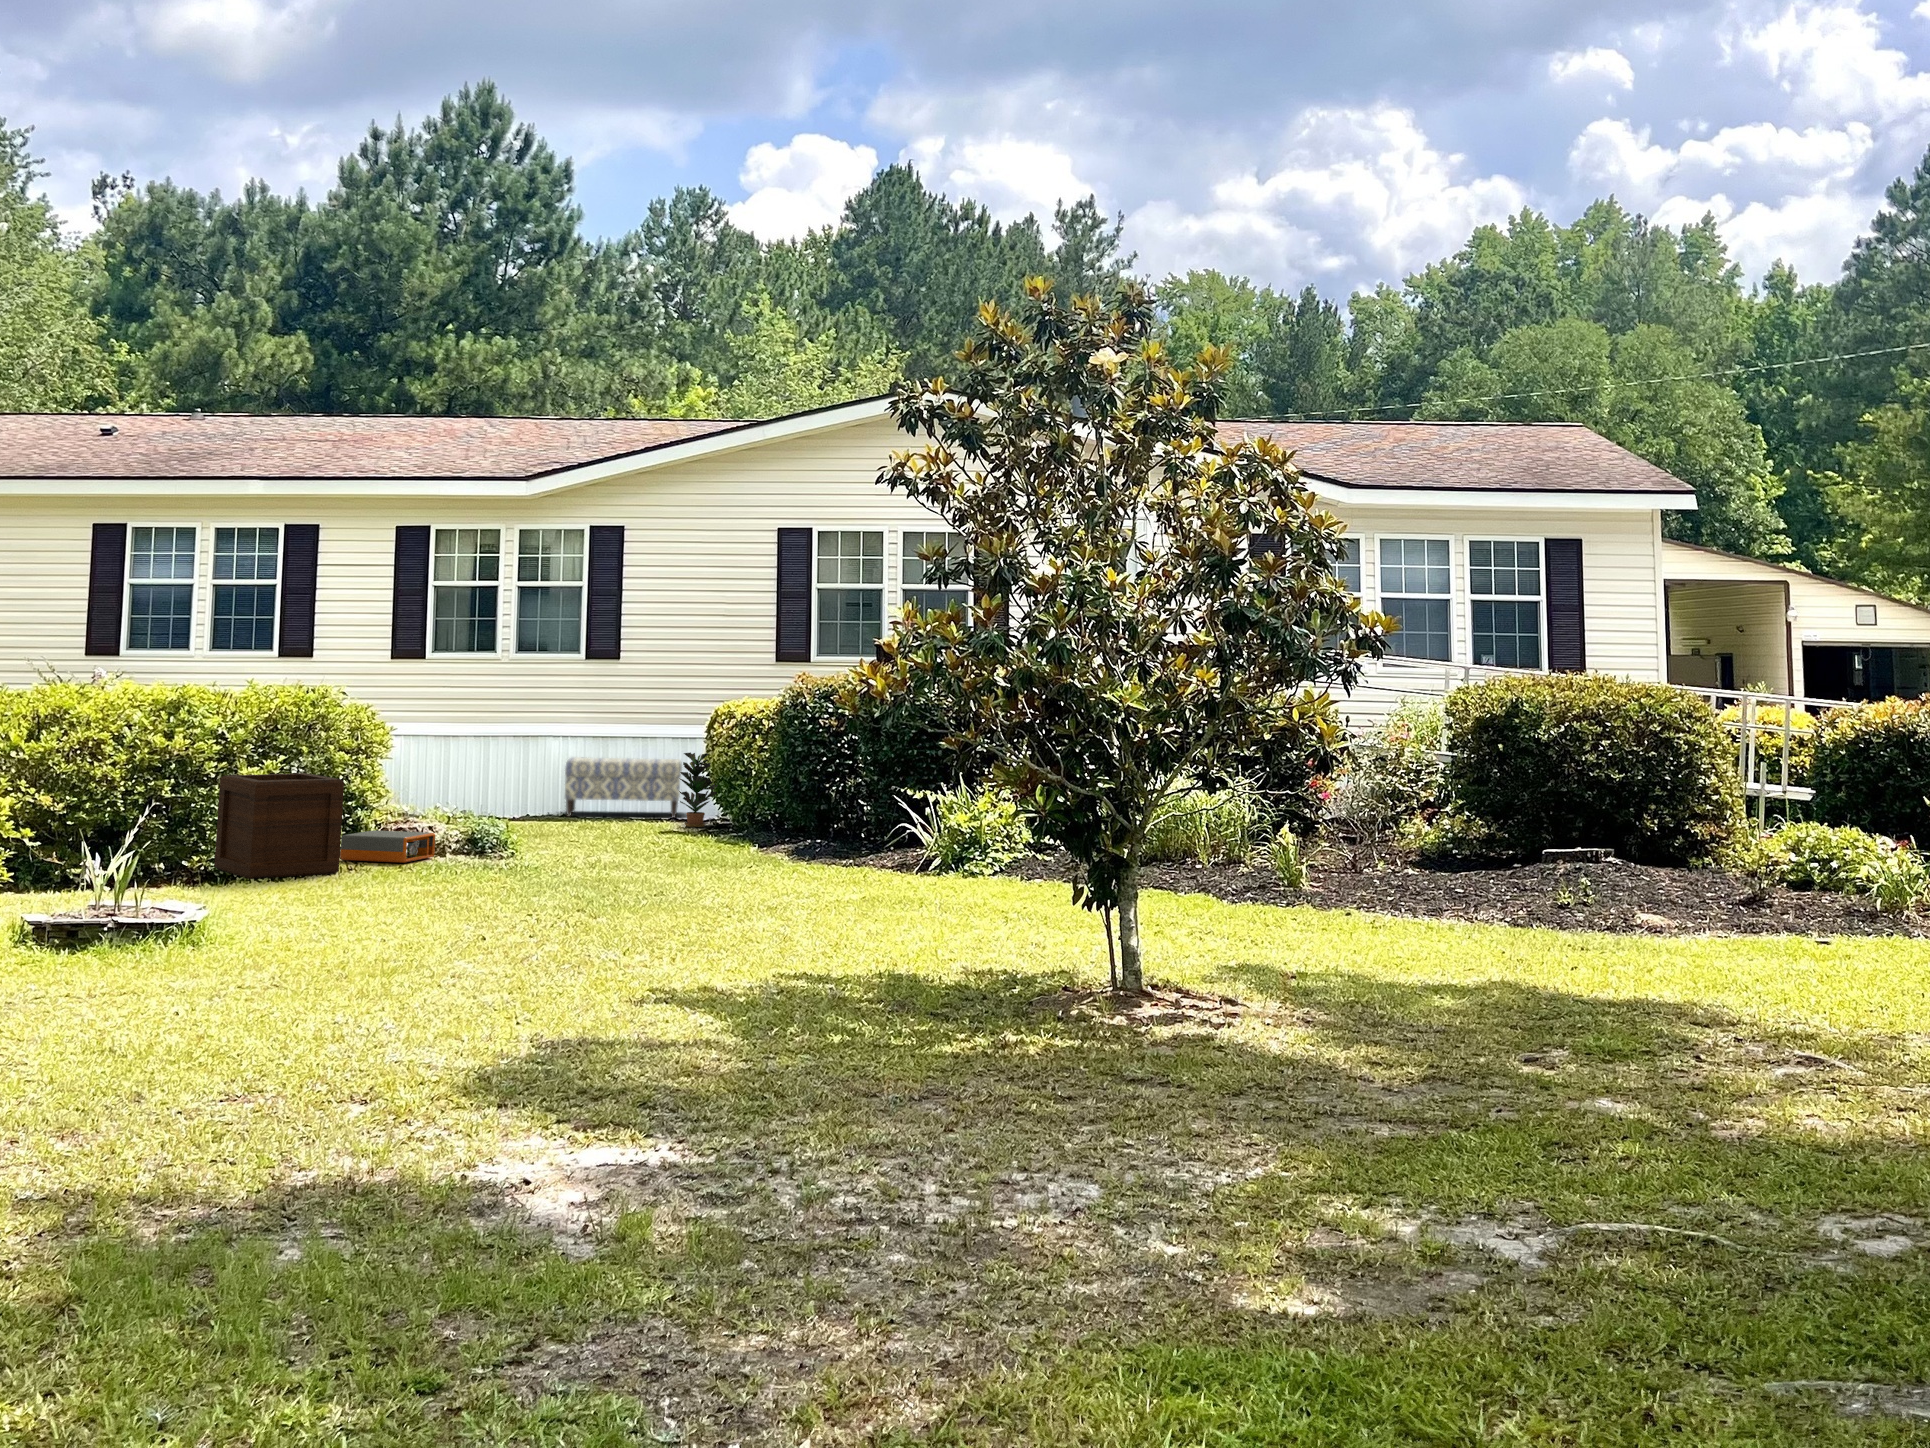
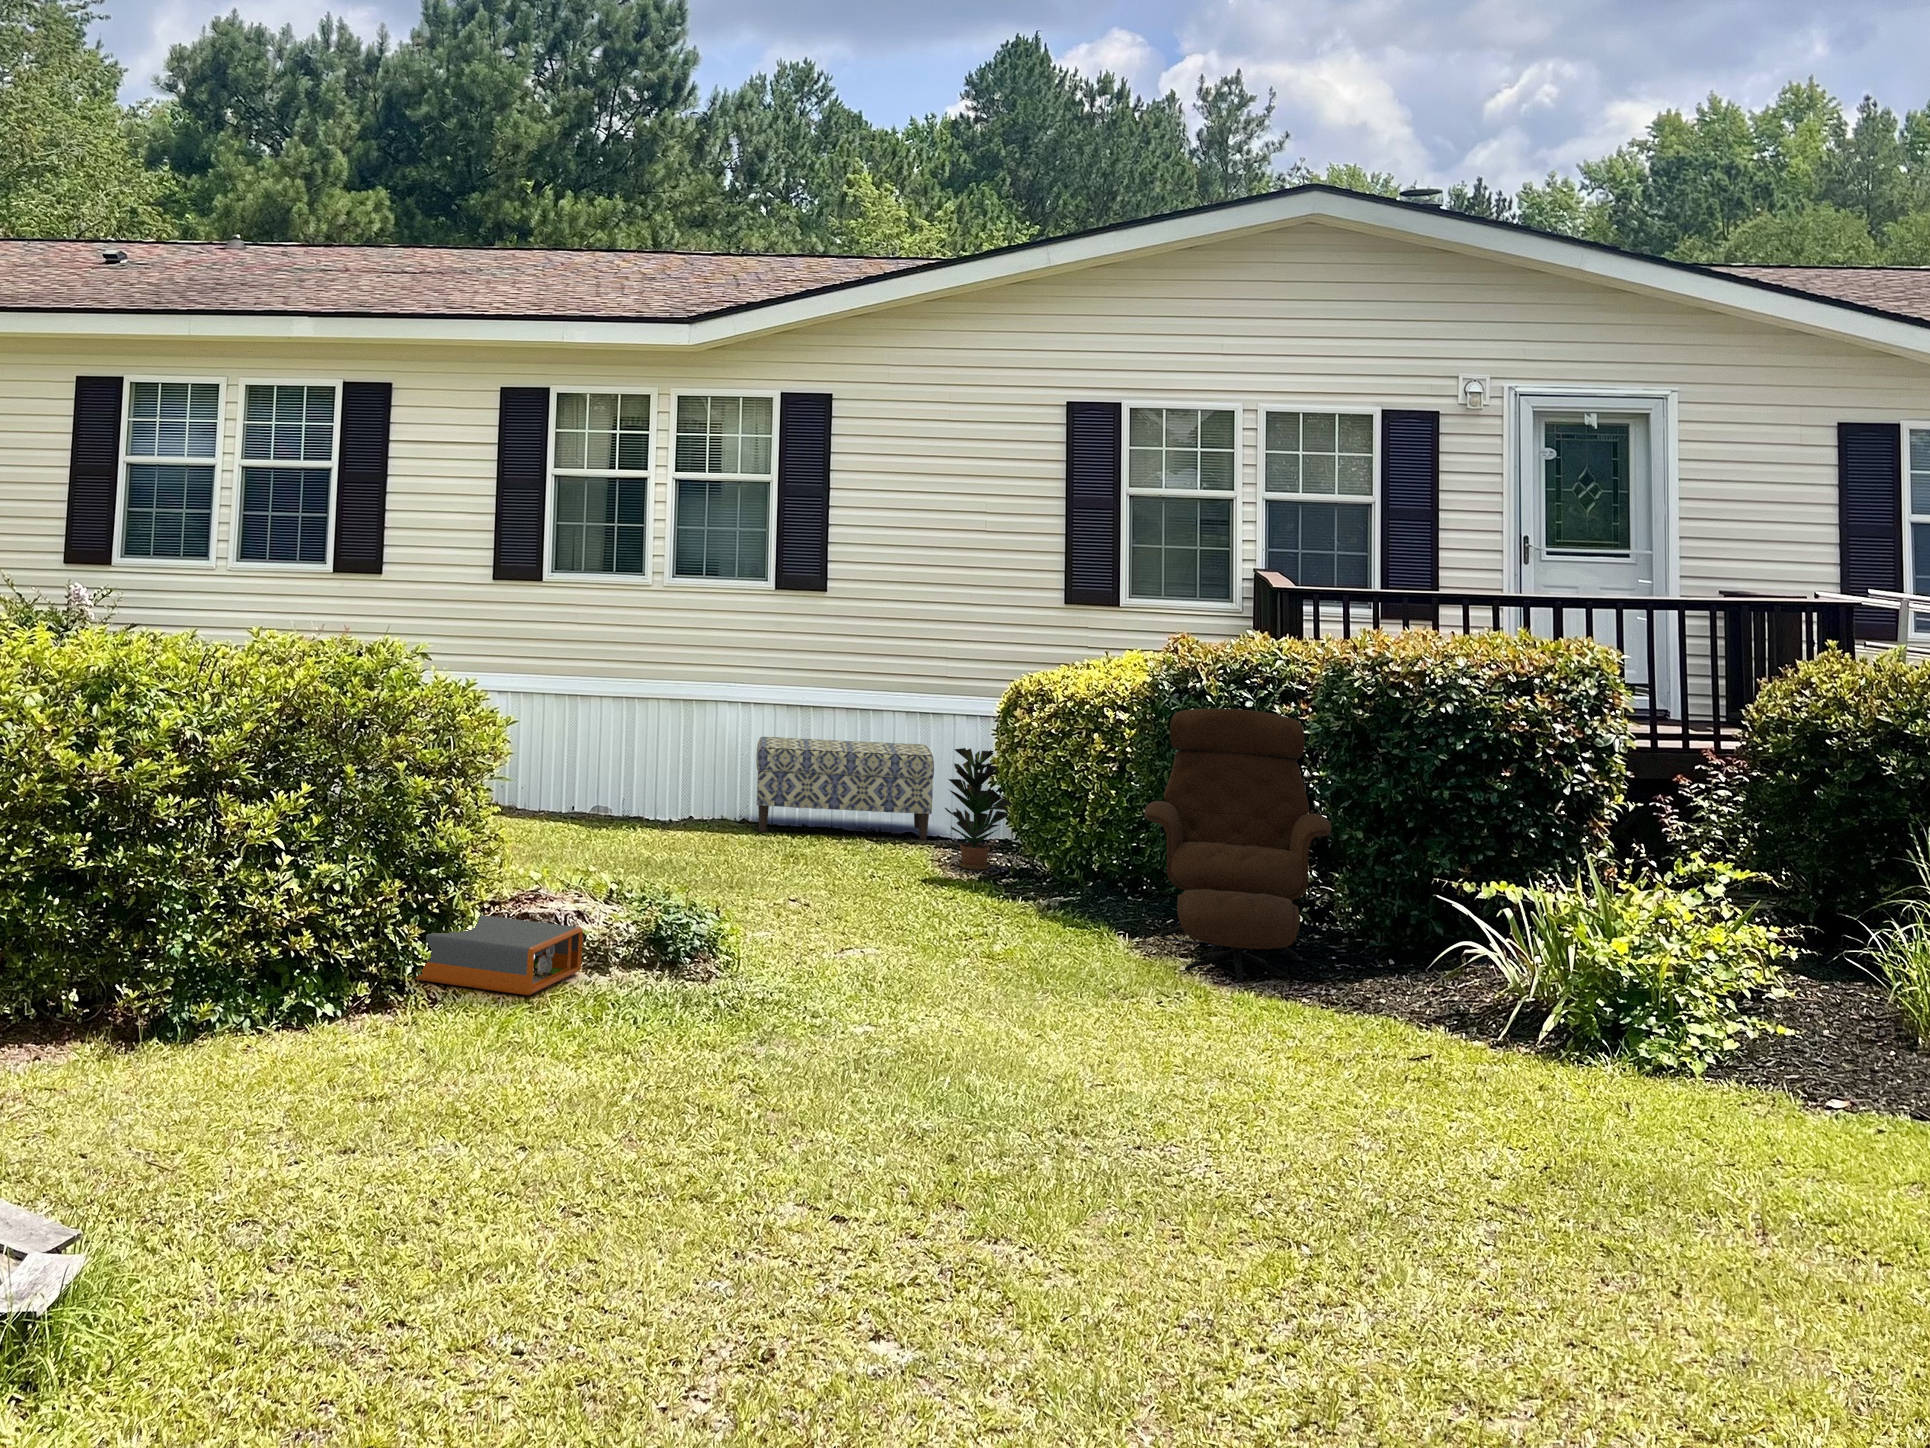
lounge chair: none [770,714,872,856] -> present [1144,708,1331,983]
wooden crate: present [214,773,344,879] -> none [172,823,417,1060]

